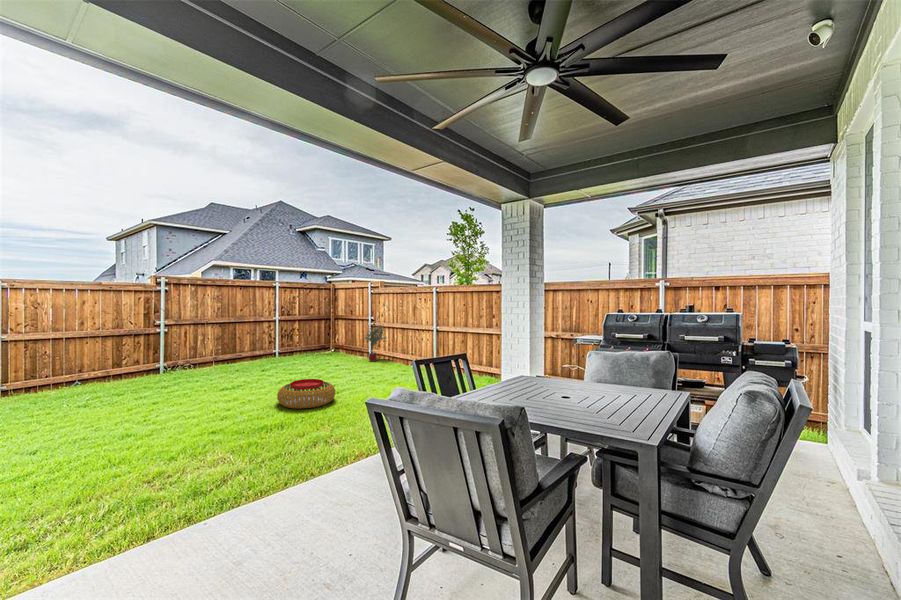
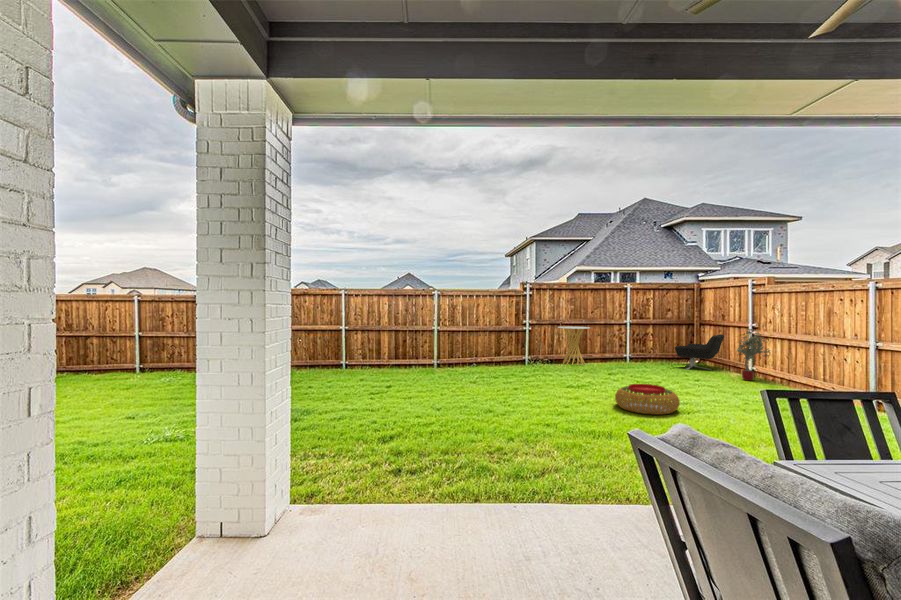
side table: none [201,325,240,366] -> present [558,326,590,365]
lounge chair: none [316,326,354,357] -> present [675,335,724,370]

